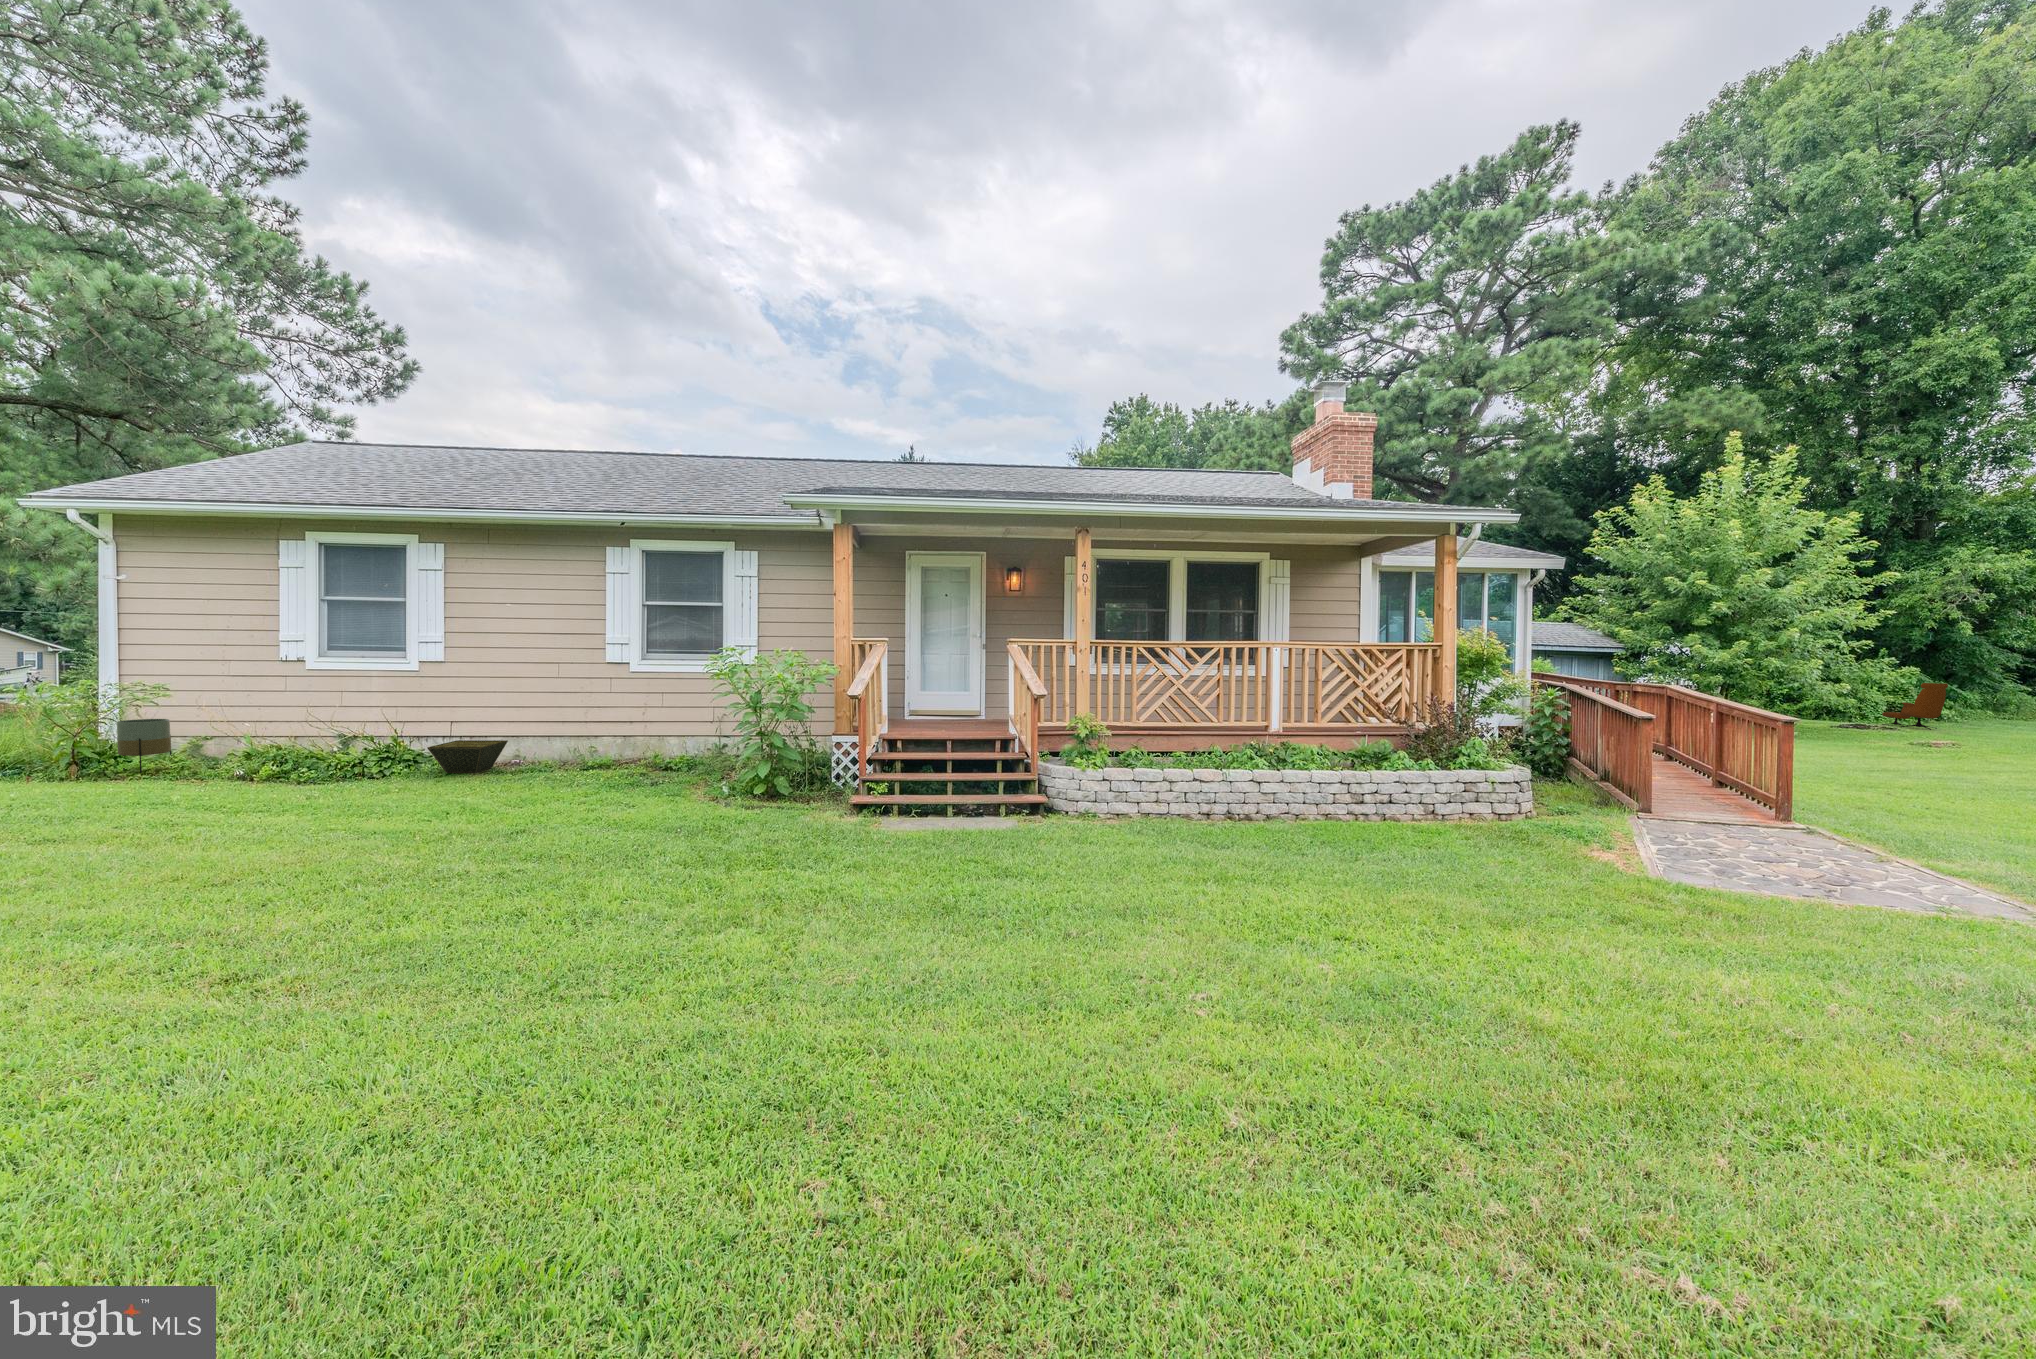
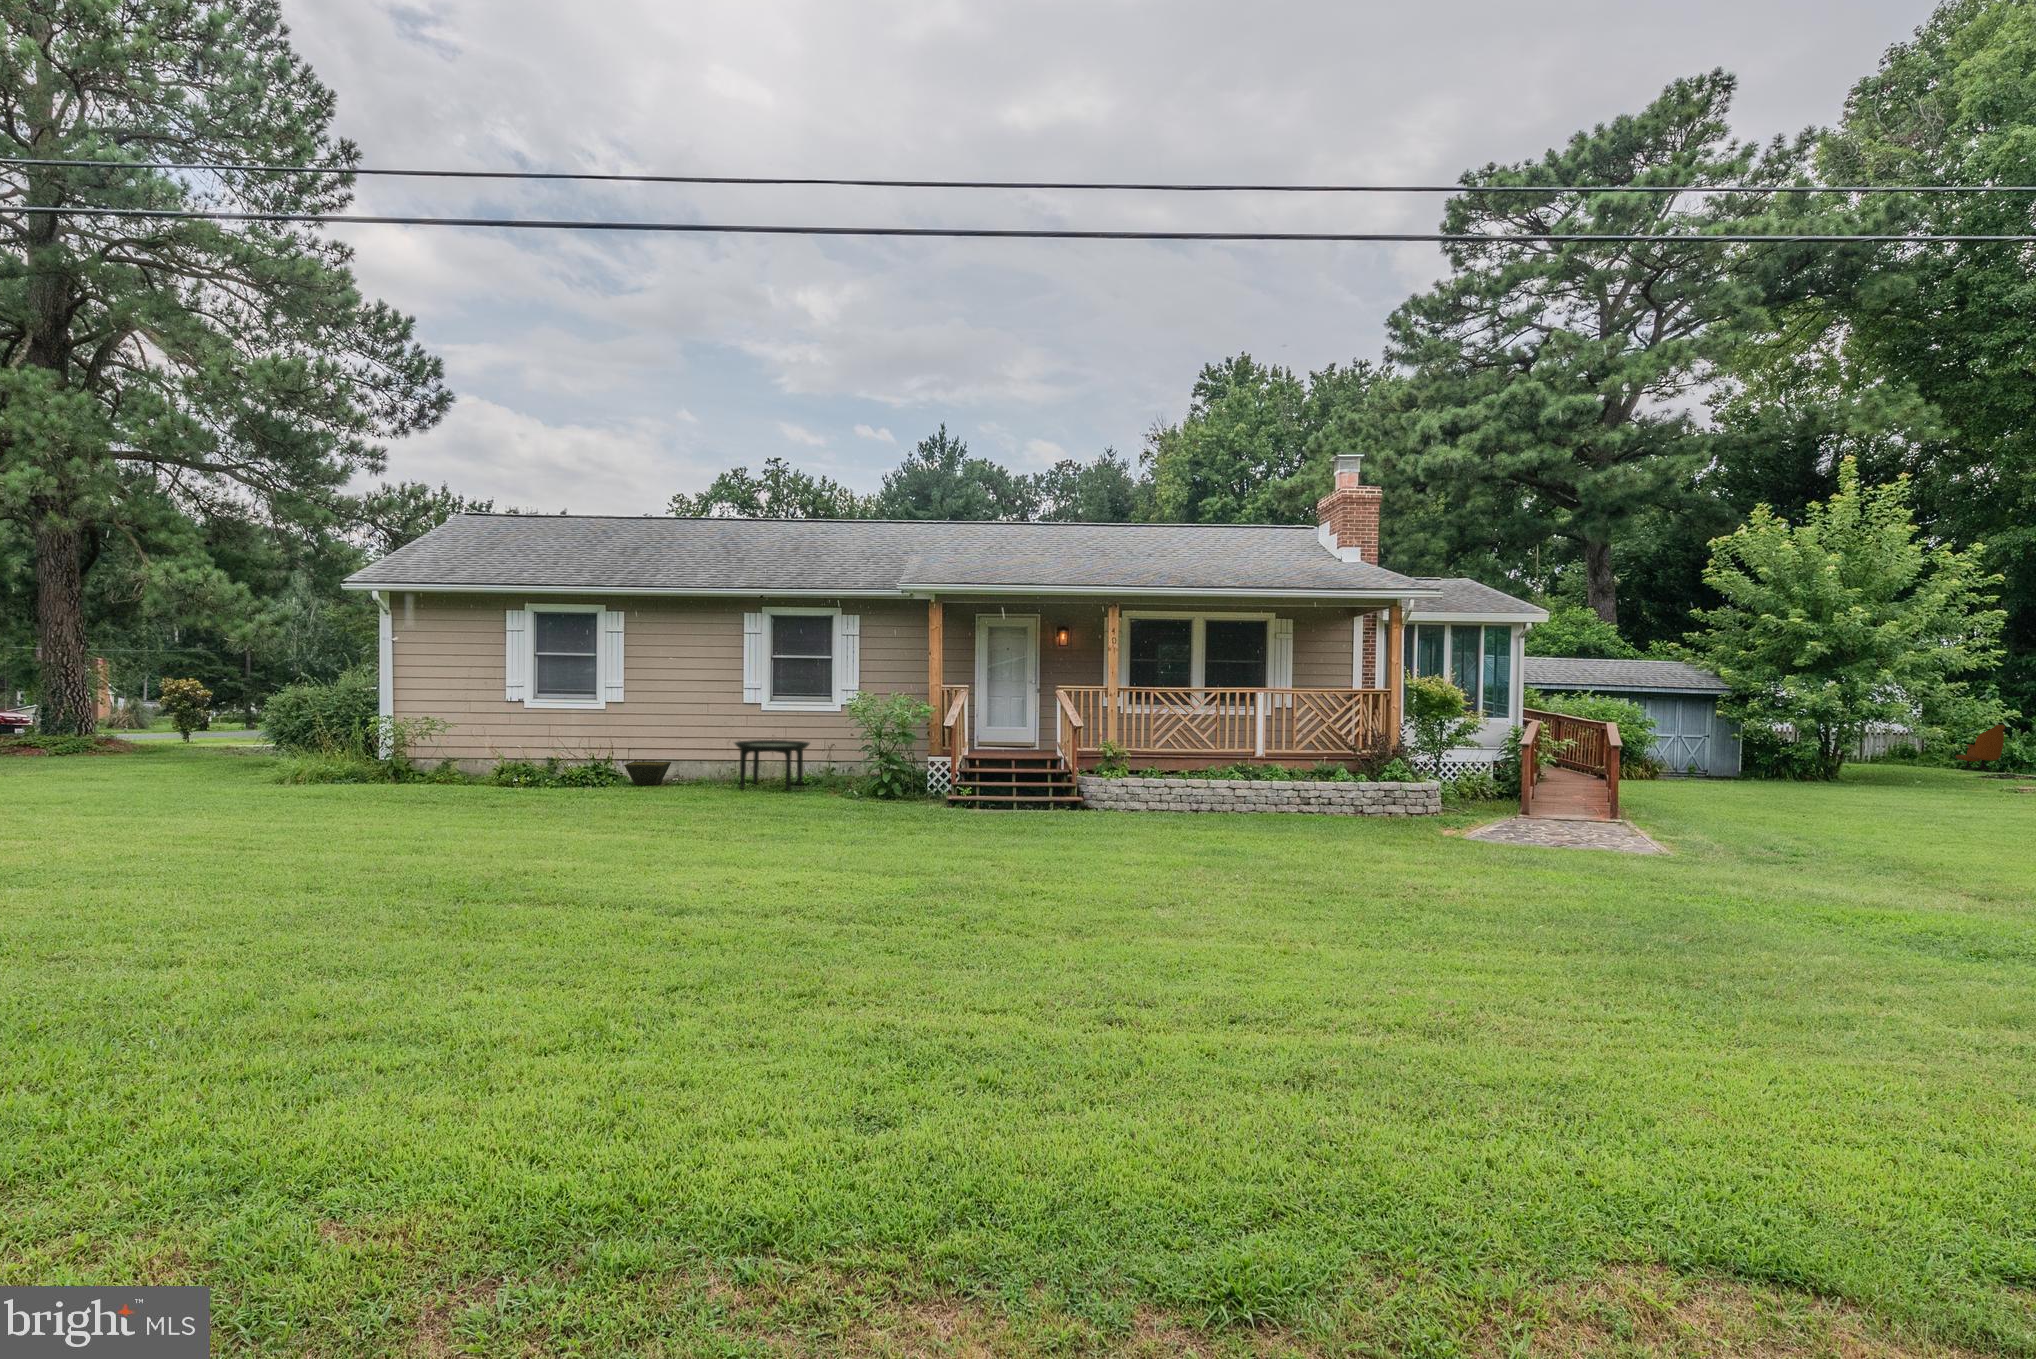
round table: none [577,712,688,781] -> present [735,740,810,790]
planter: present [117,719,172,773] -> none [406,743,436,782]

